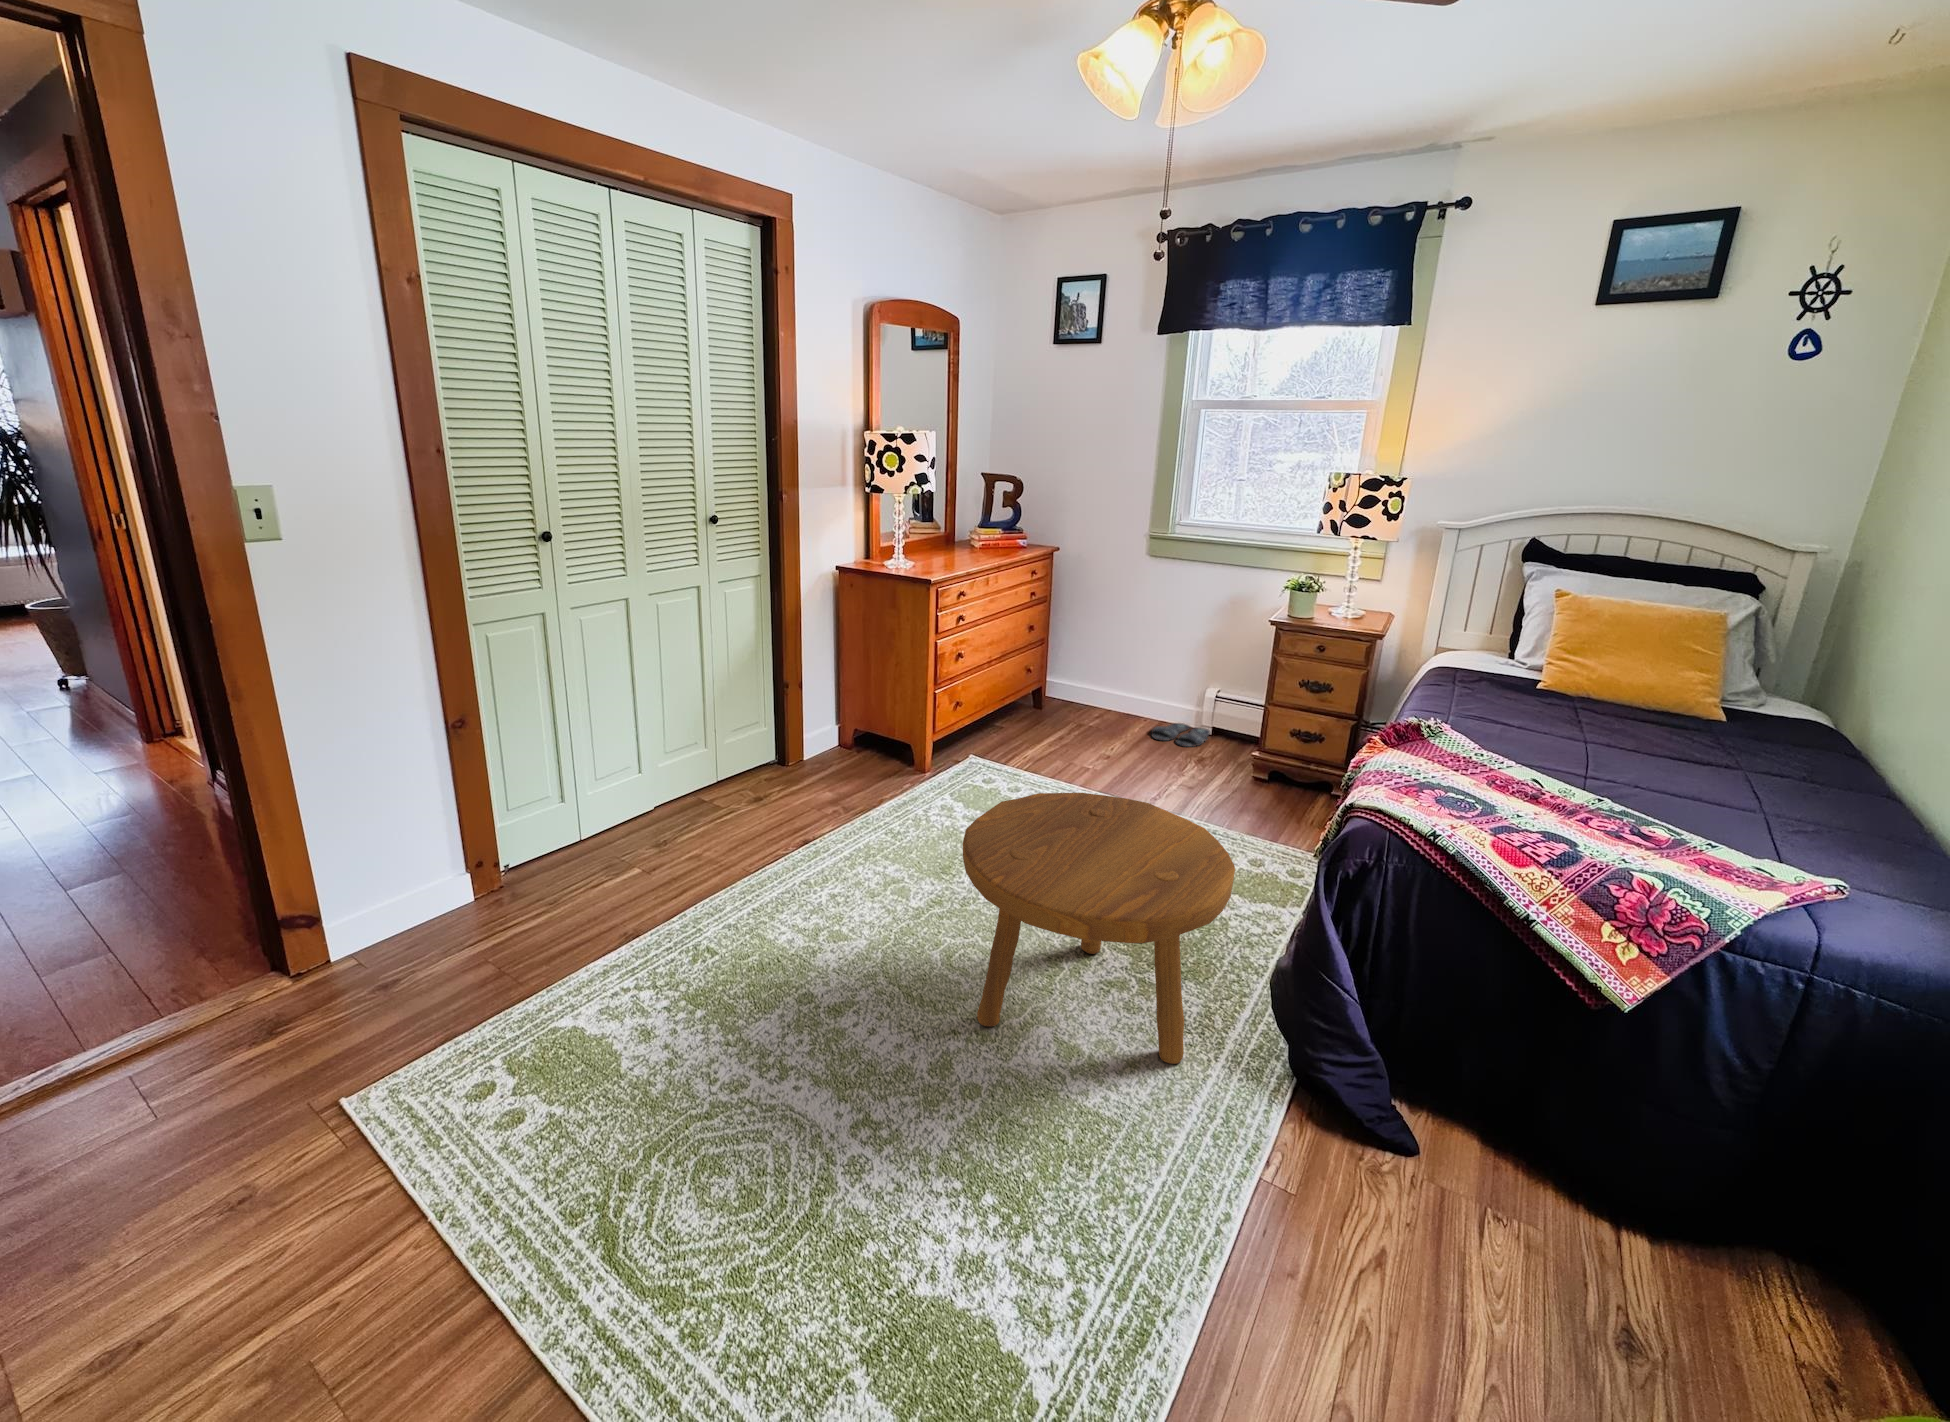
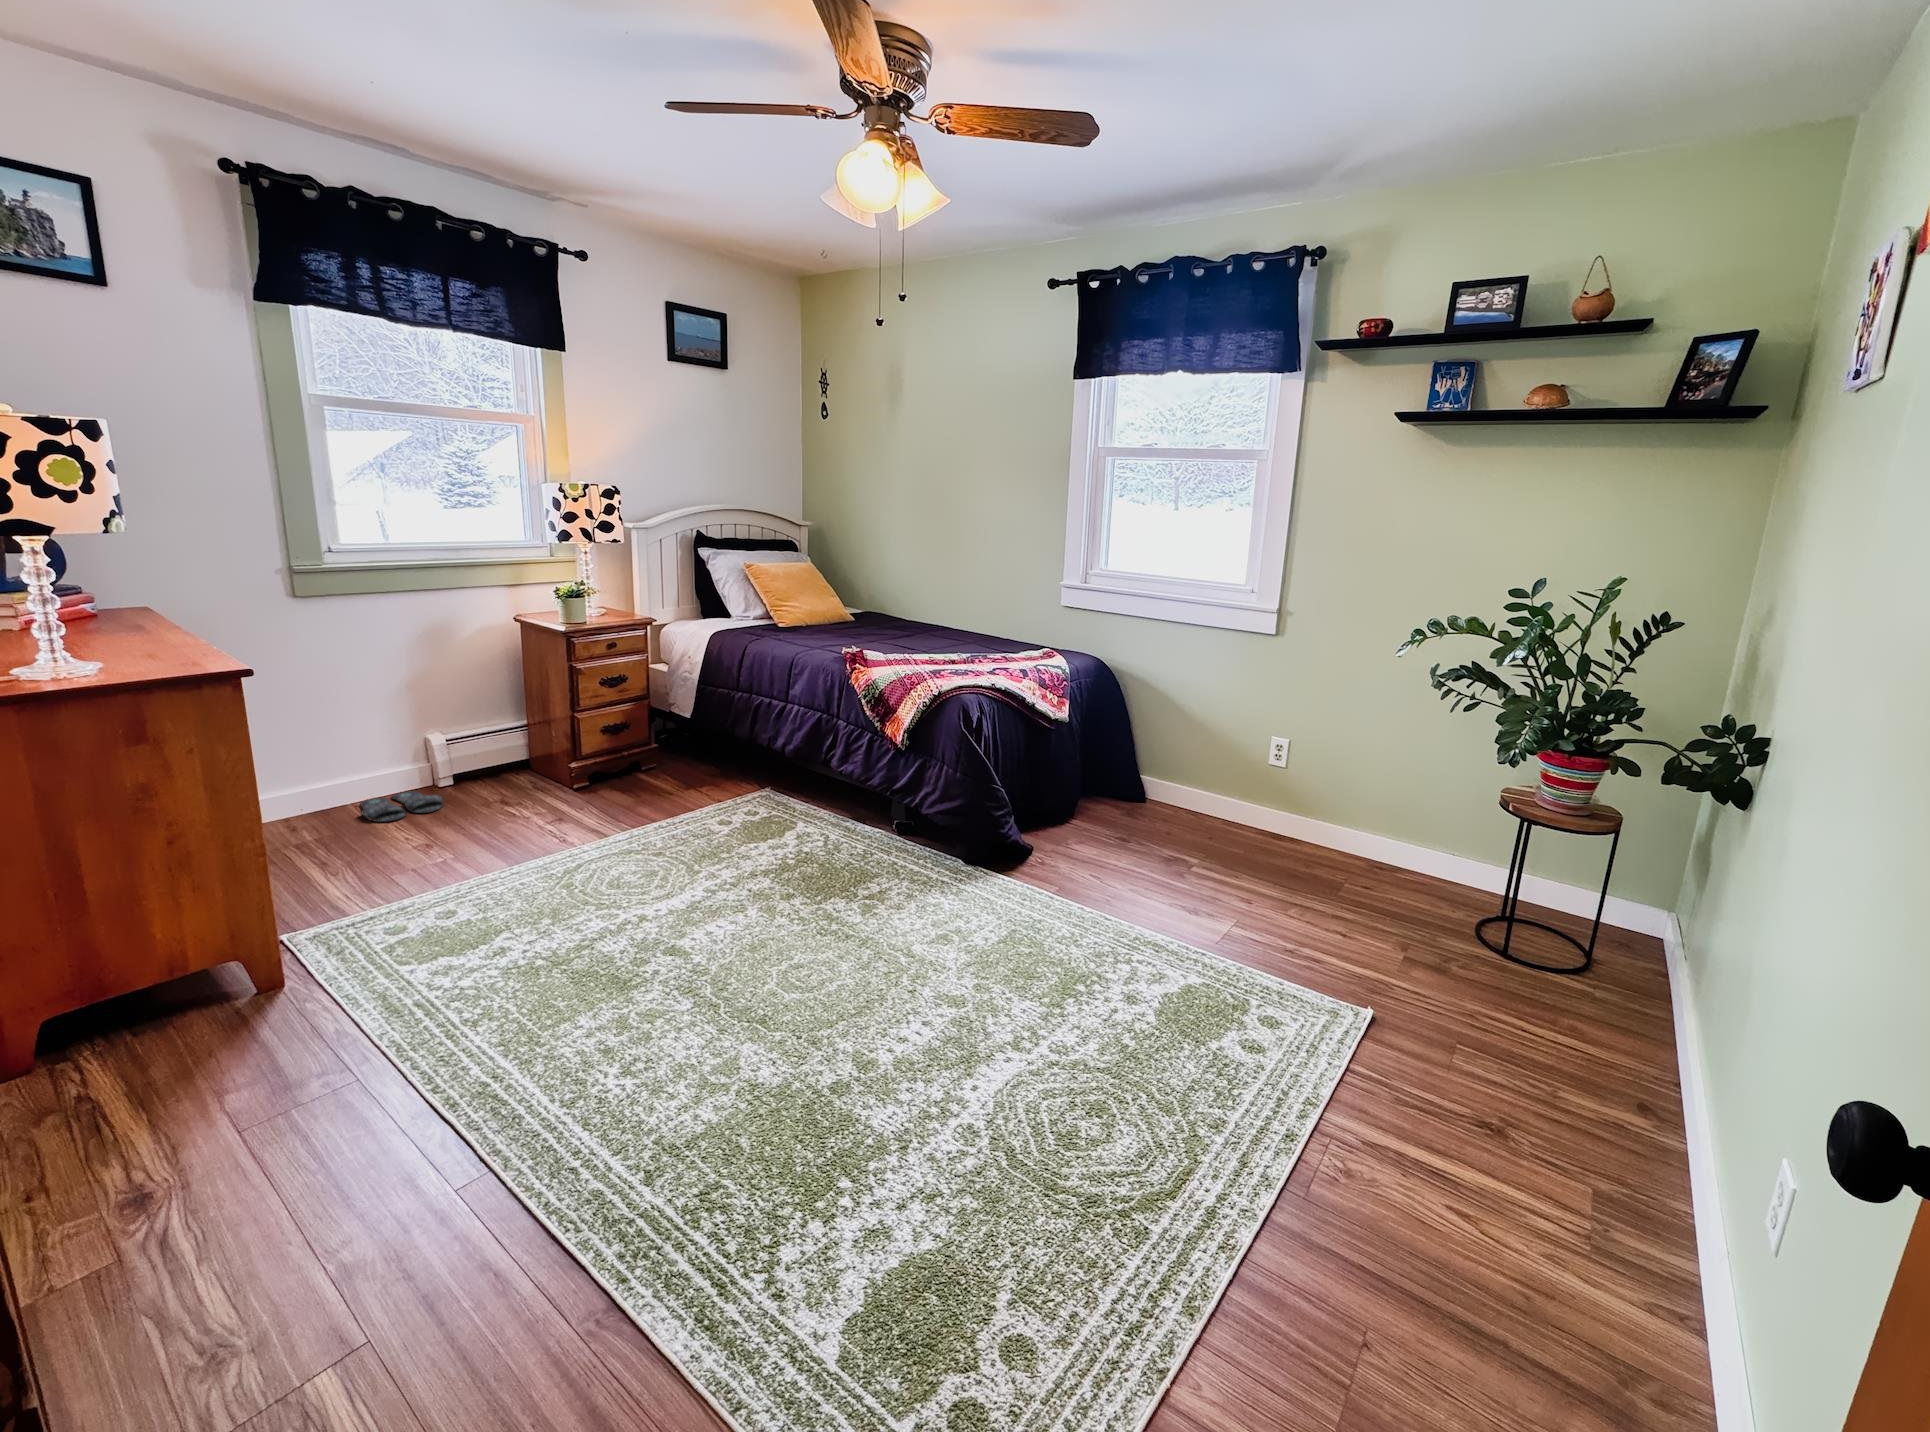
footstool: present [963,793,1235,1064] -> none [775,758,996,982]

